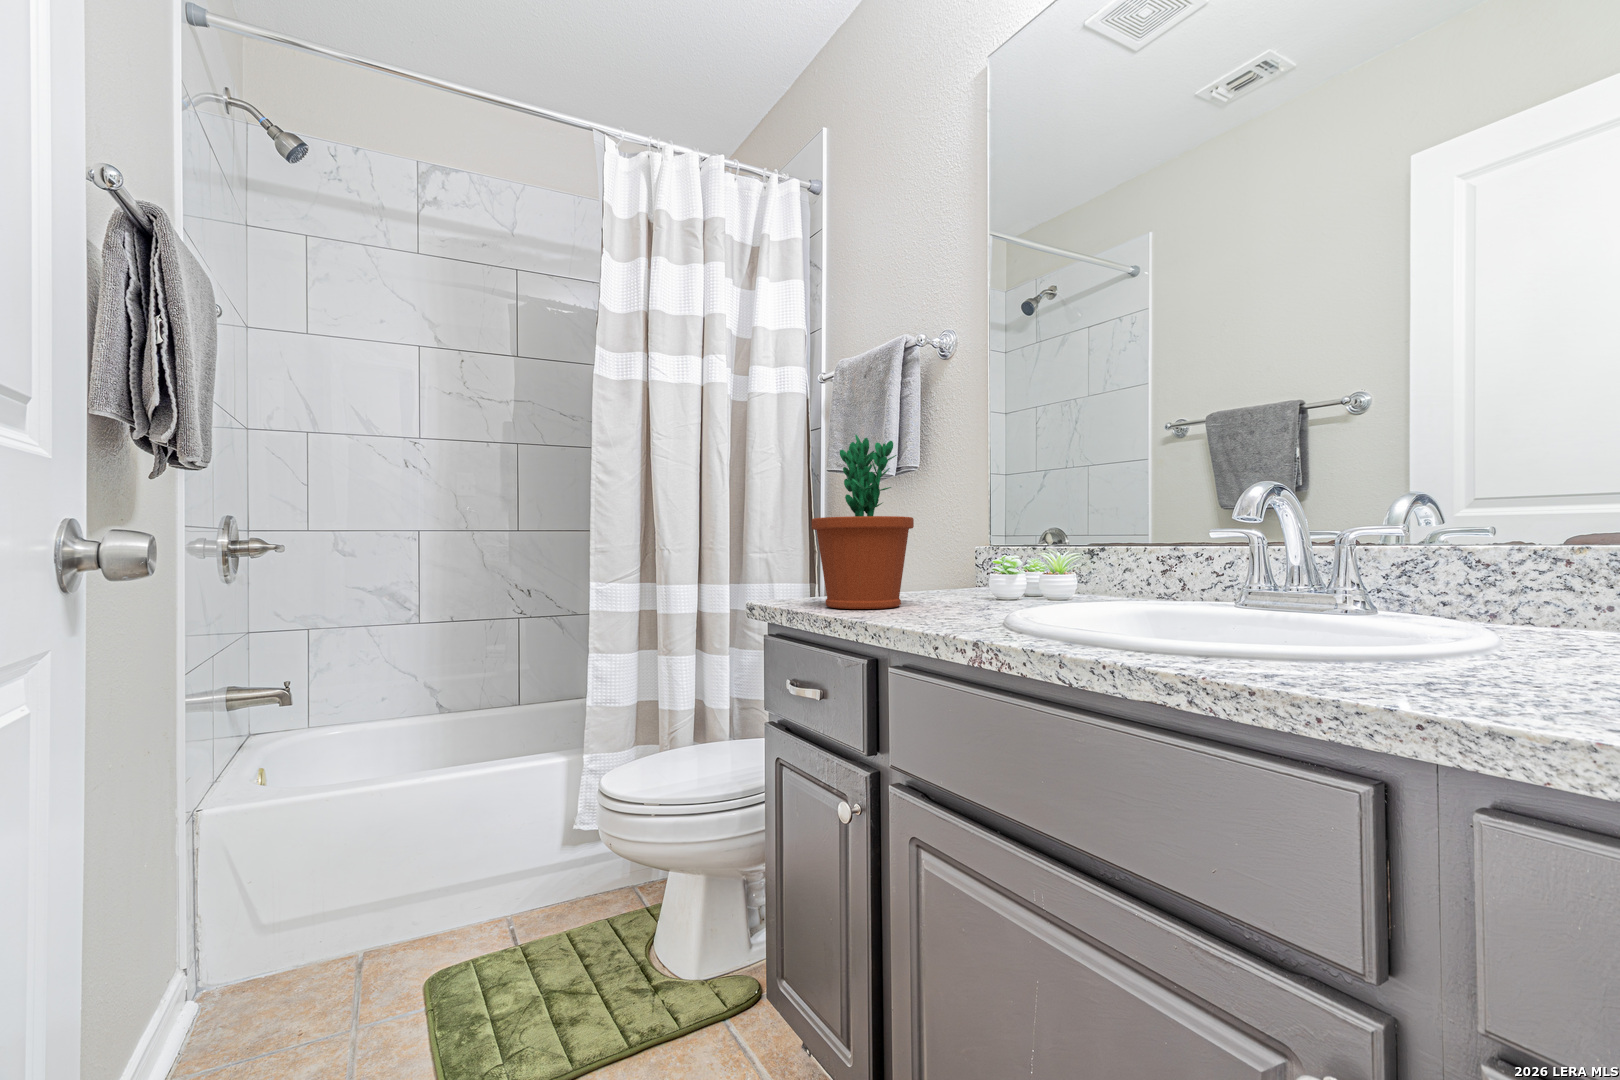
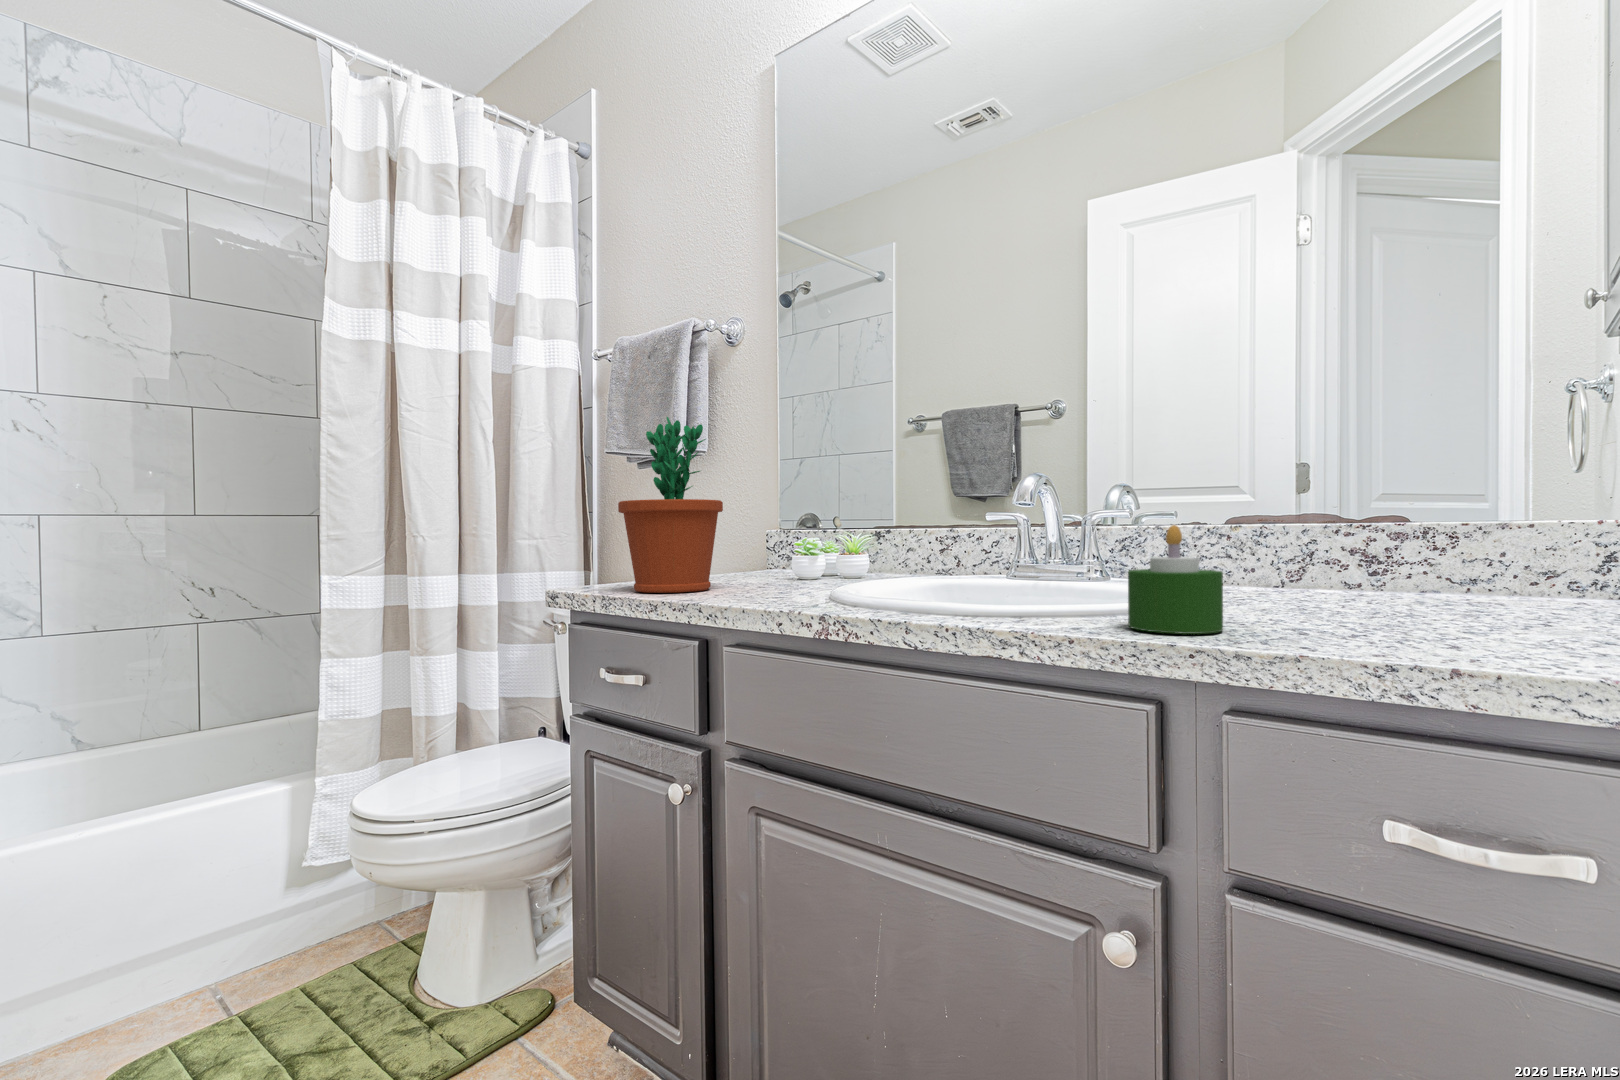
candle: none [1341,549,1488,697] -> present [1128,525,1223,634]

